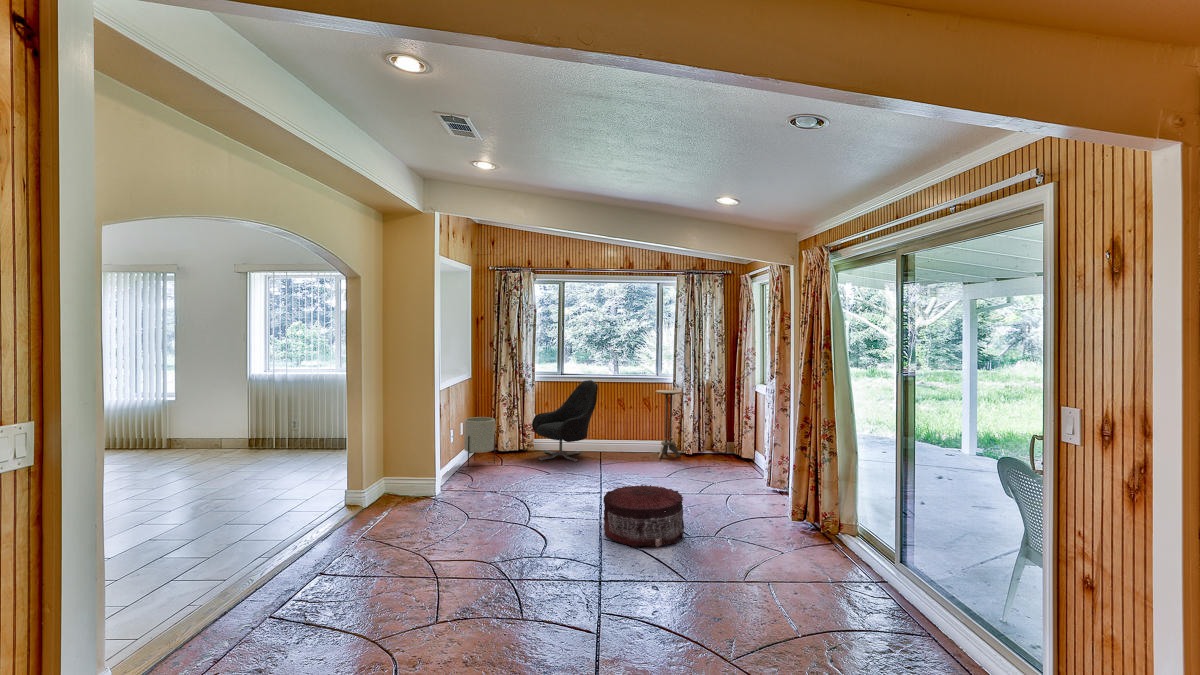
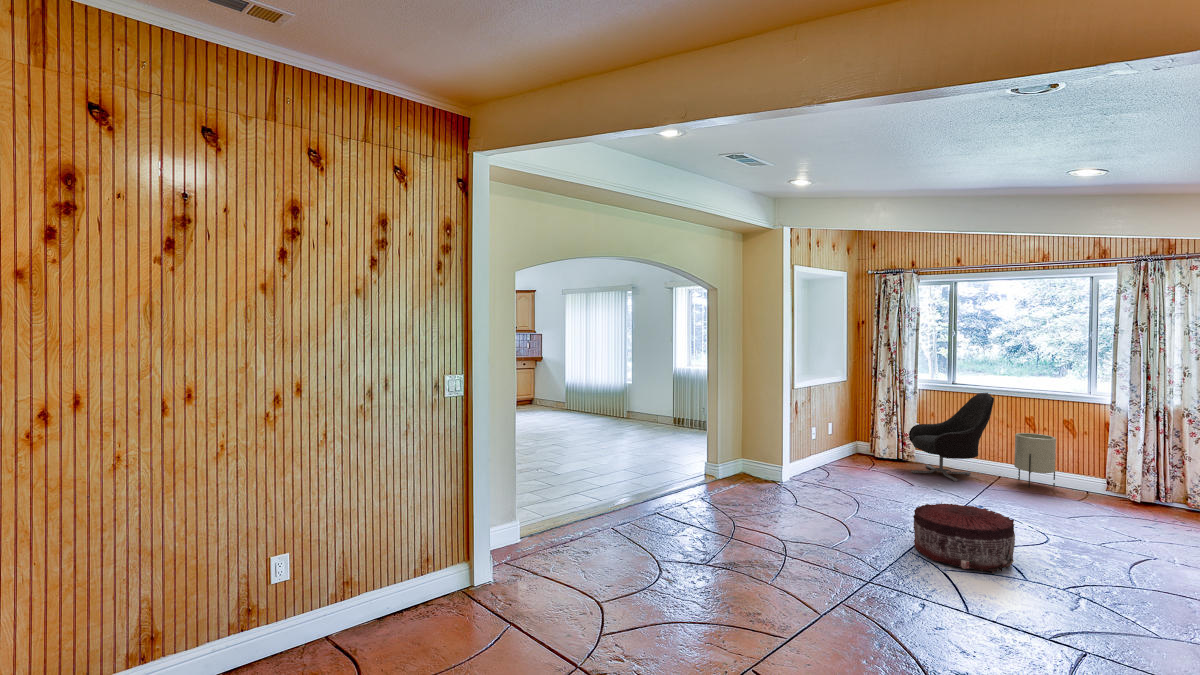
side table: present [656,390,681,458] -> none [1078,412,1121,502]
planter: present [464,417,495,467] -> present [1014,433,1056,487]

